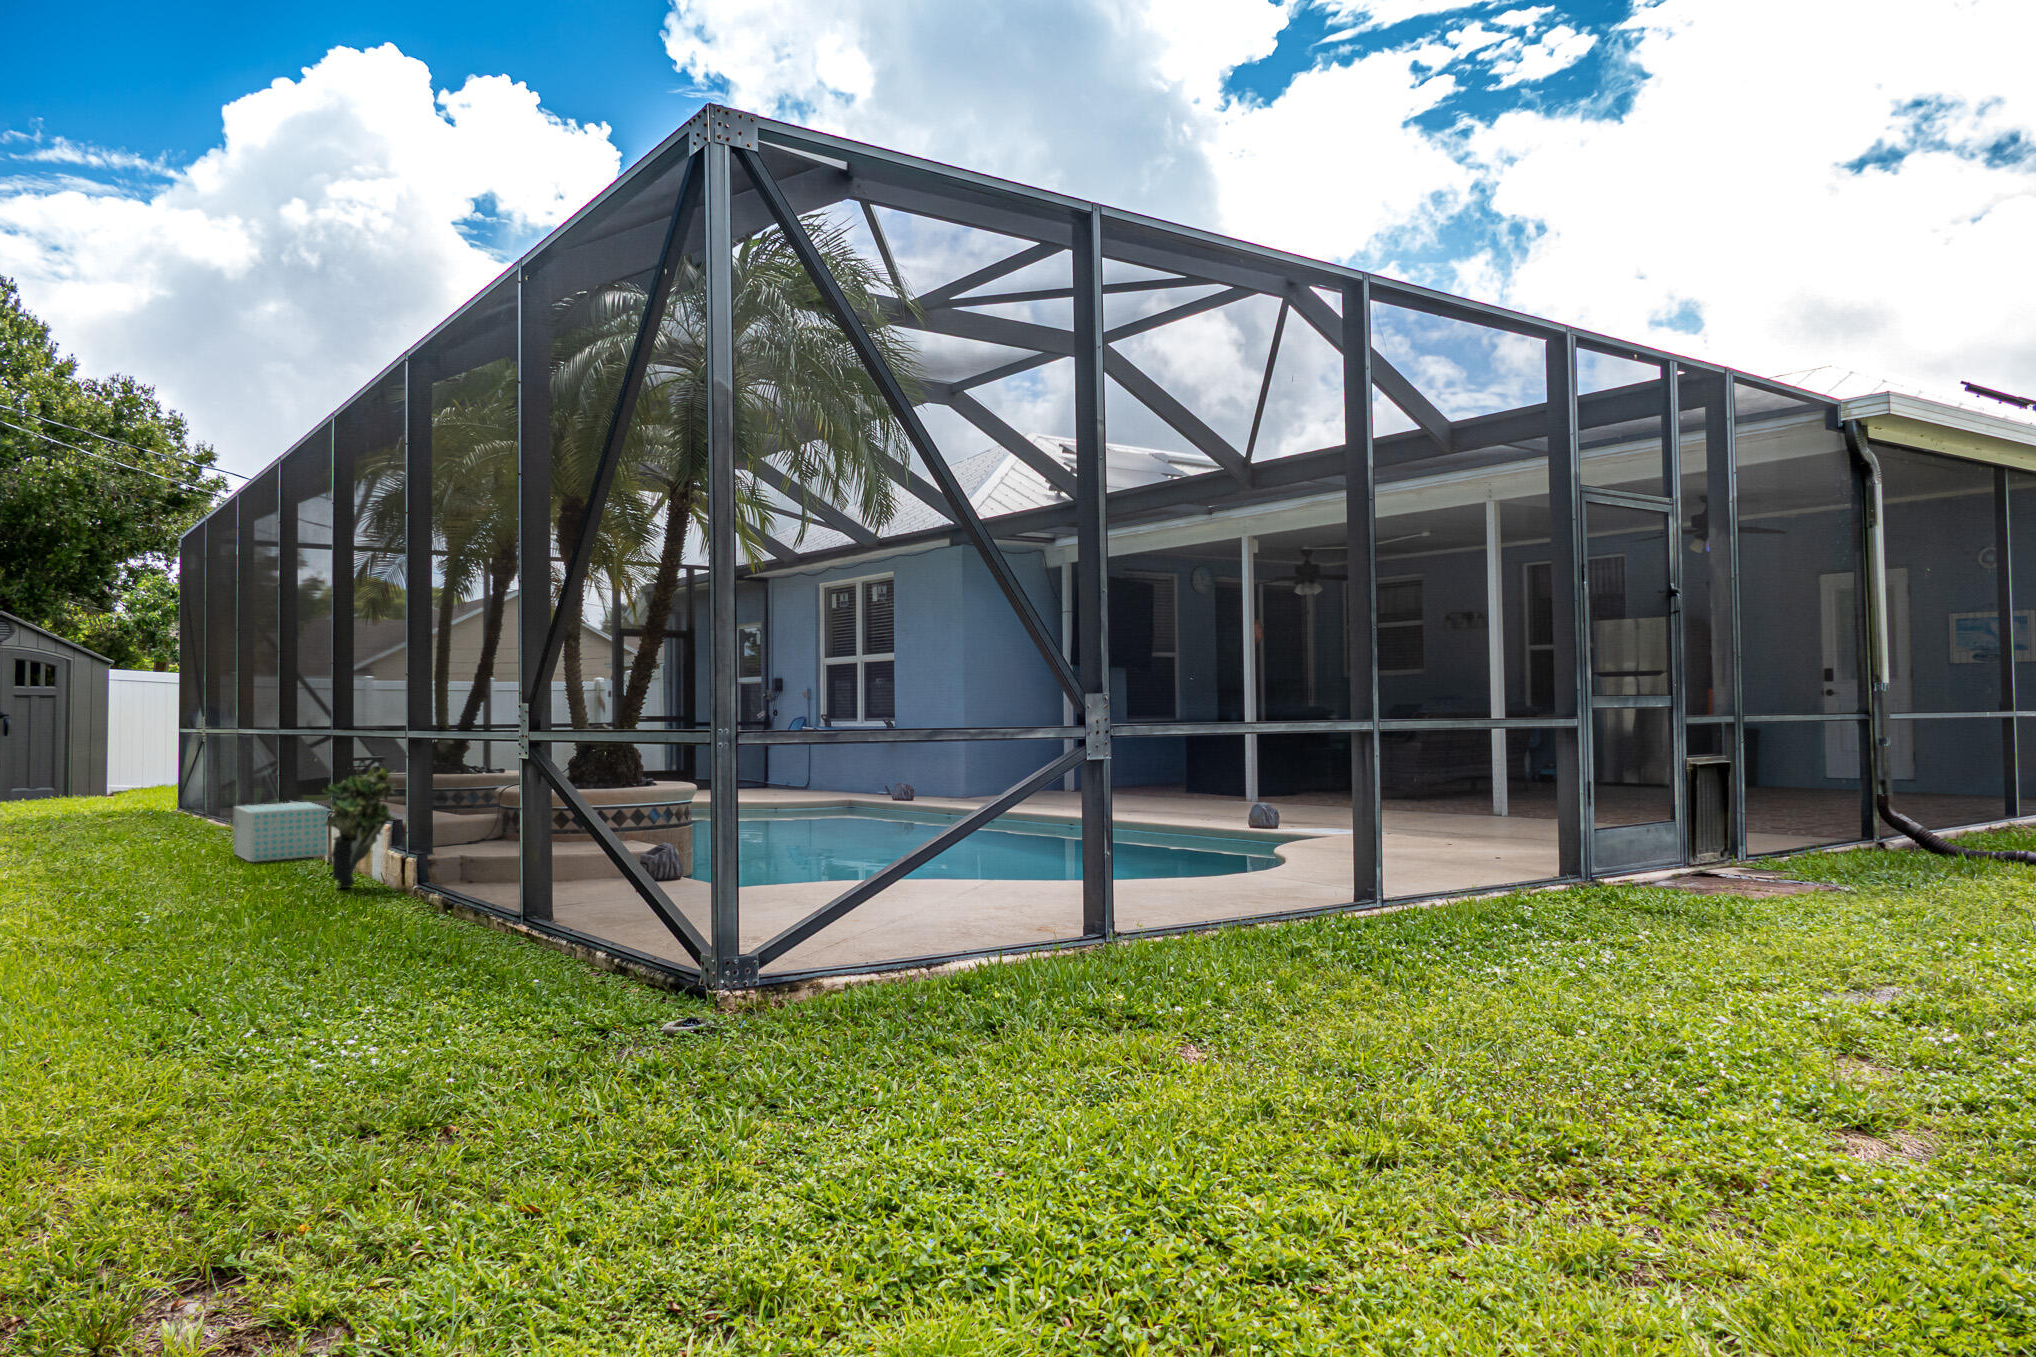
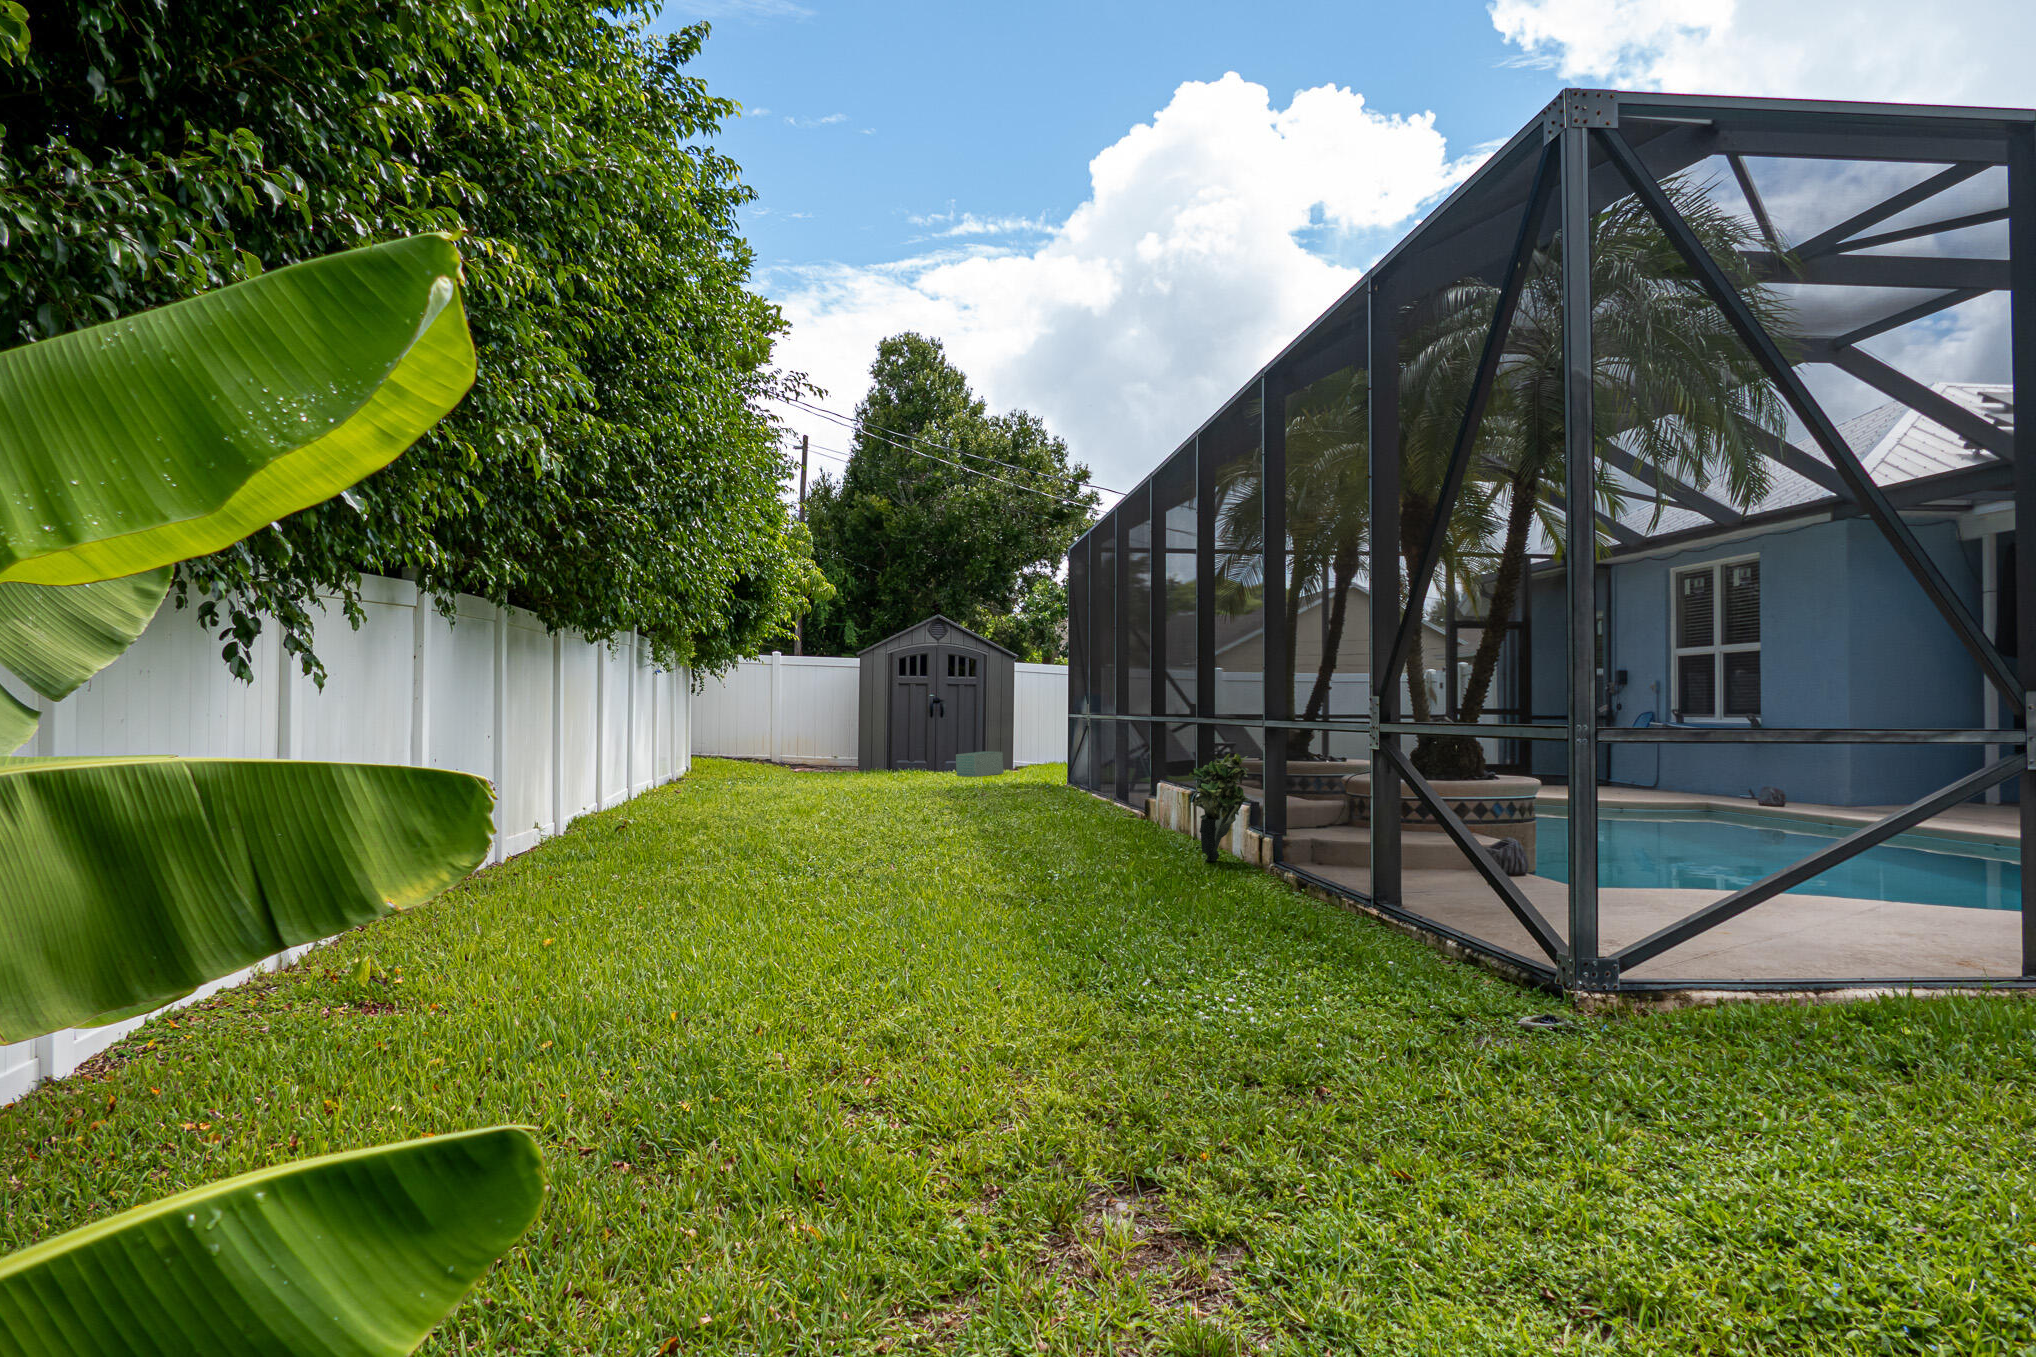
storage box: present [233,802,328,862] -> present [956,752,1004,777]

